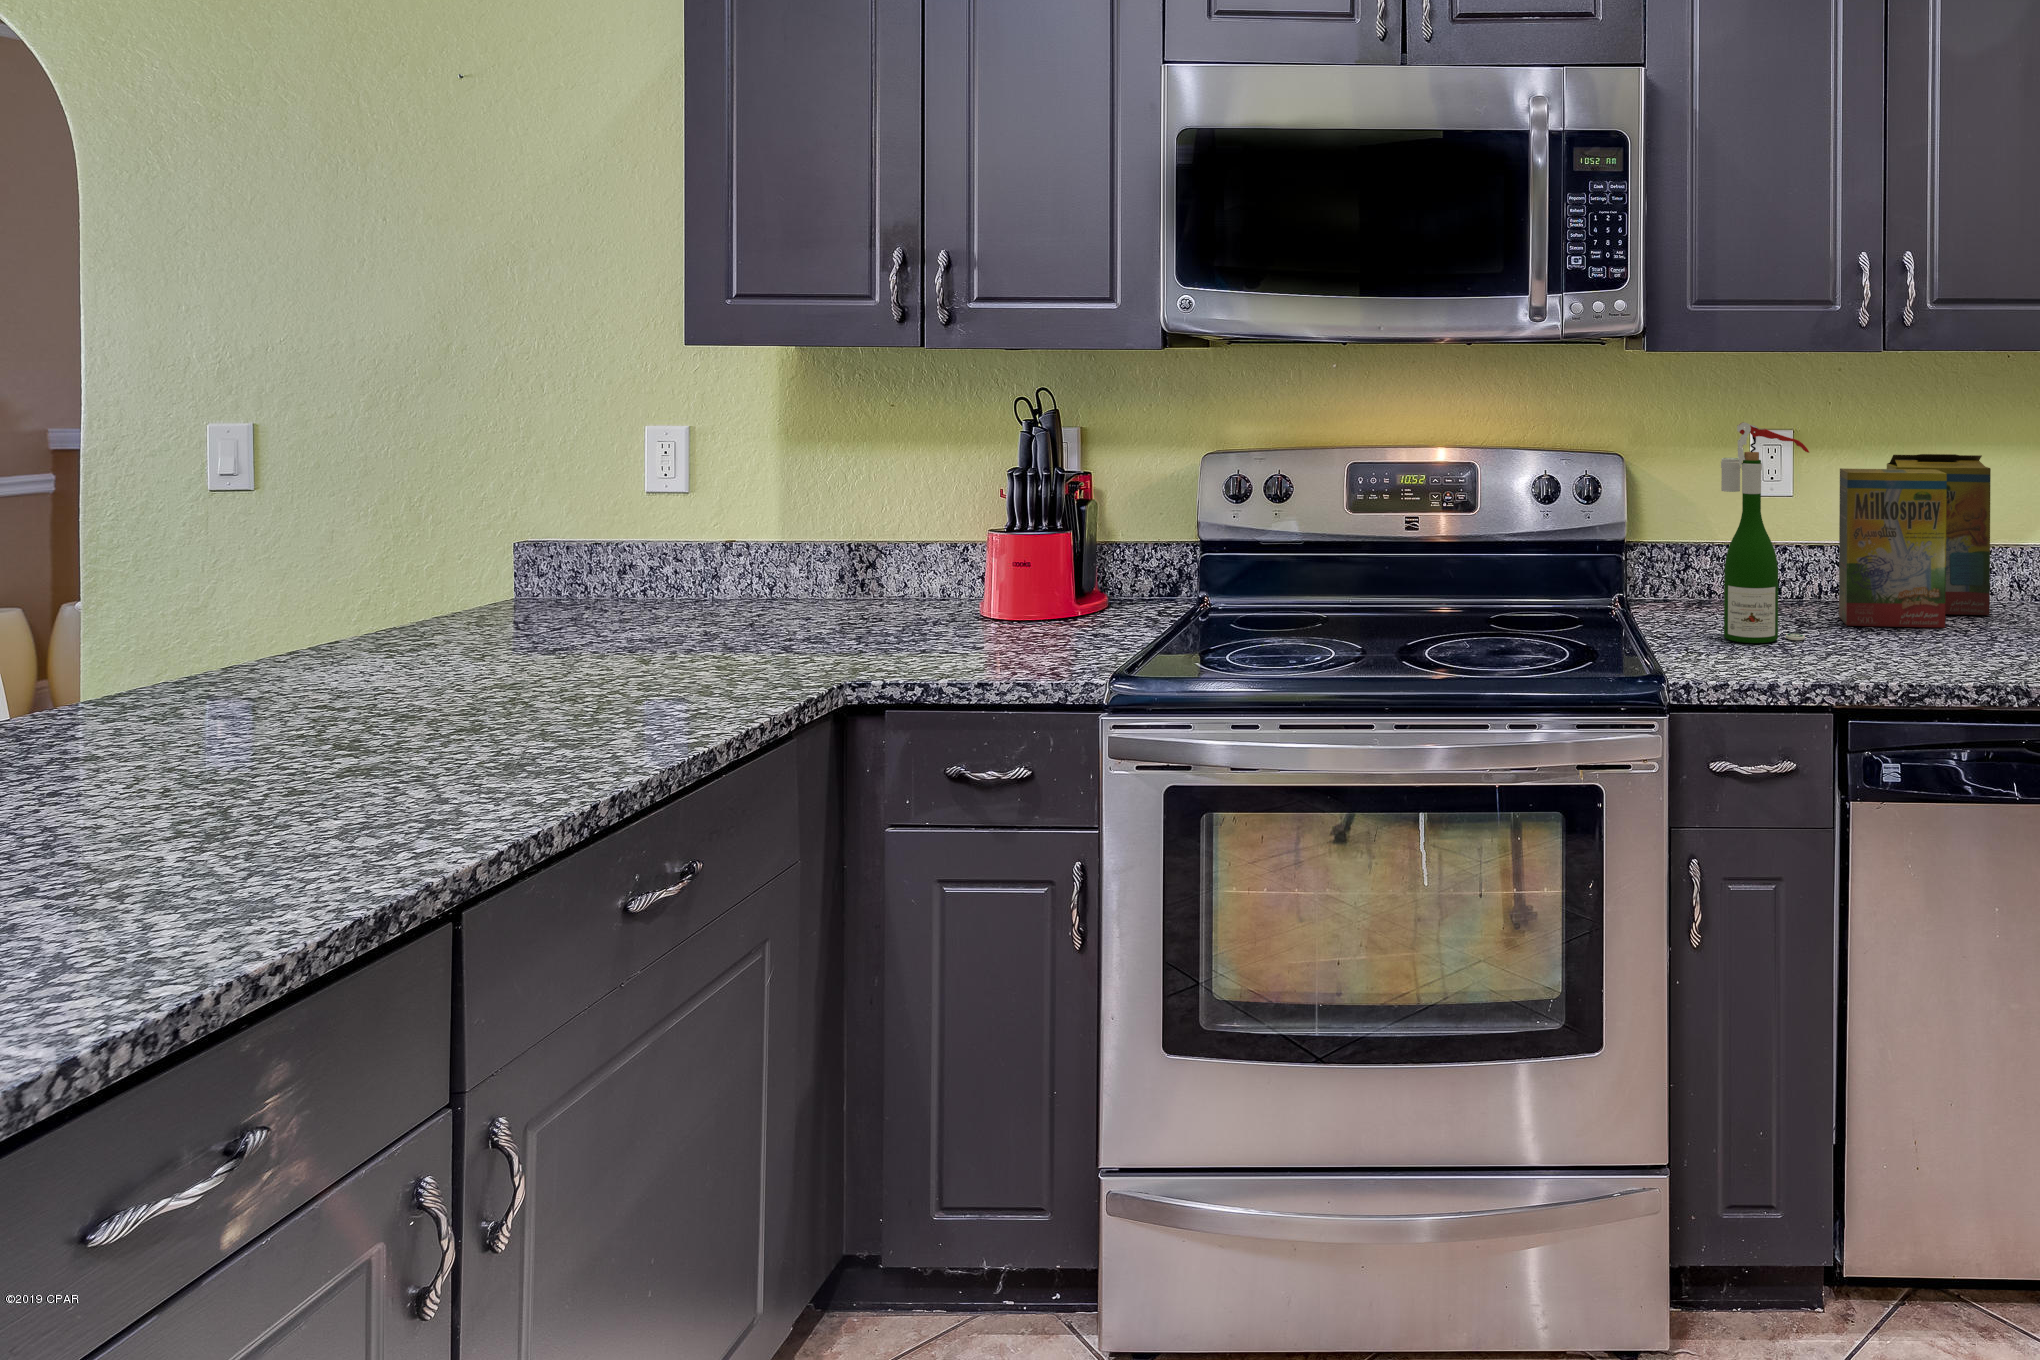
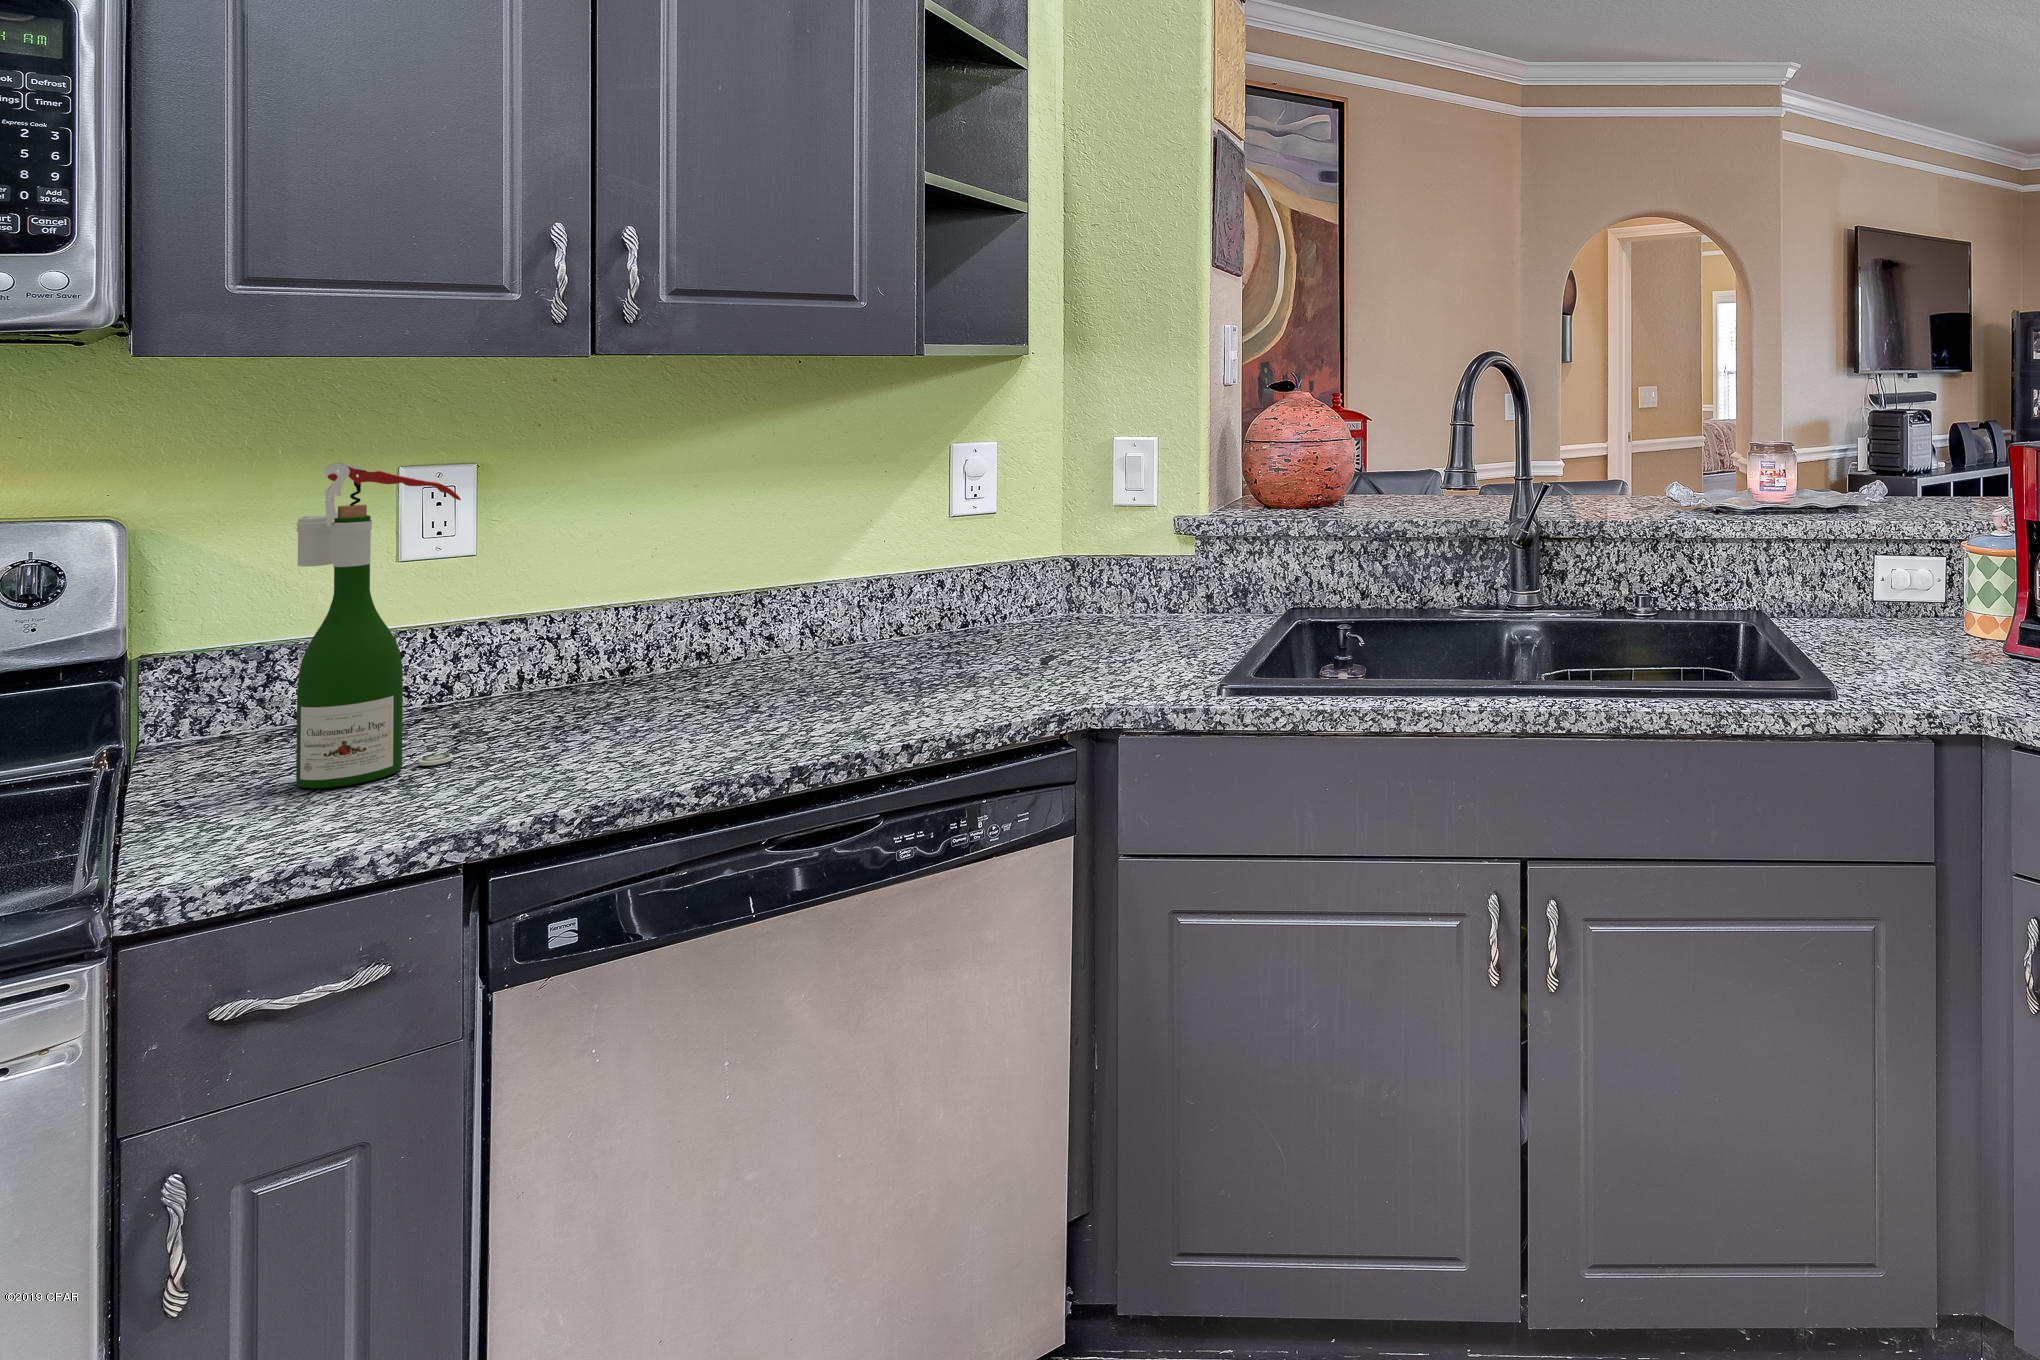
cereal box: present [1839,454,1991,628] -> none [539,485,766,724]

